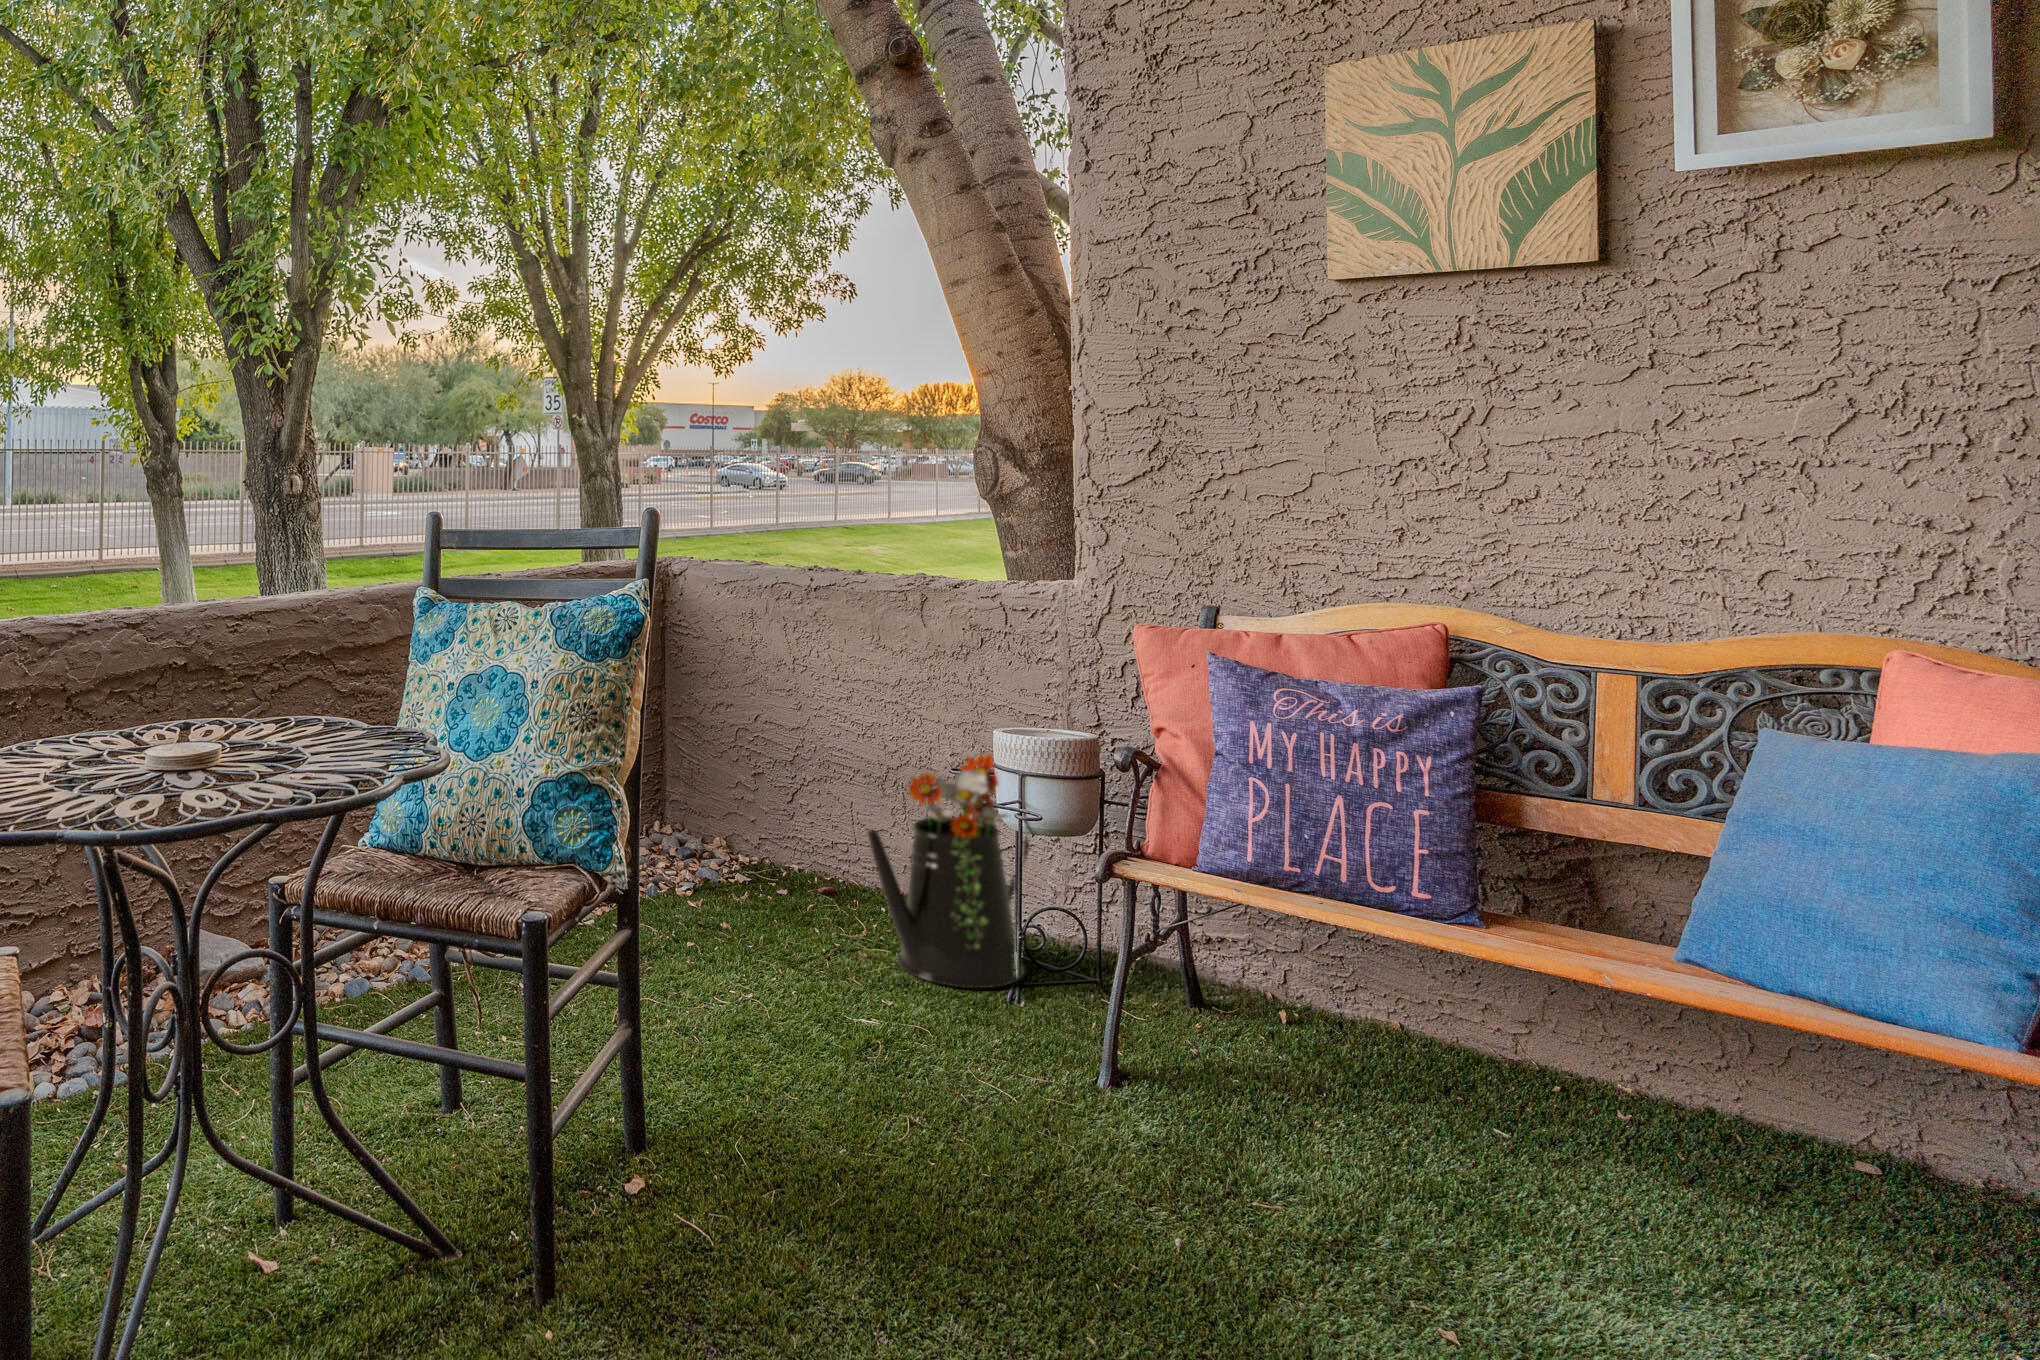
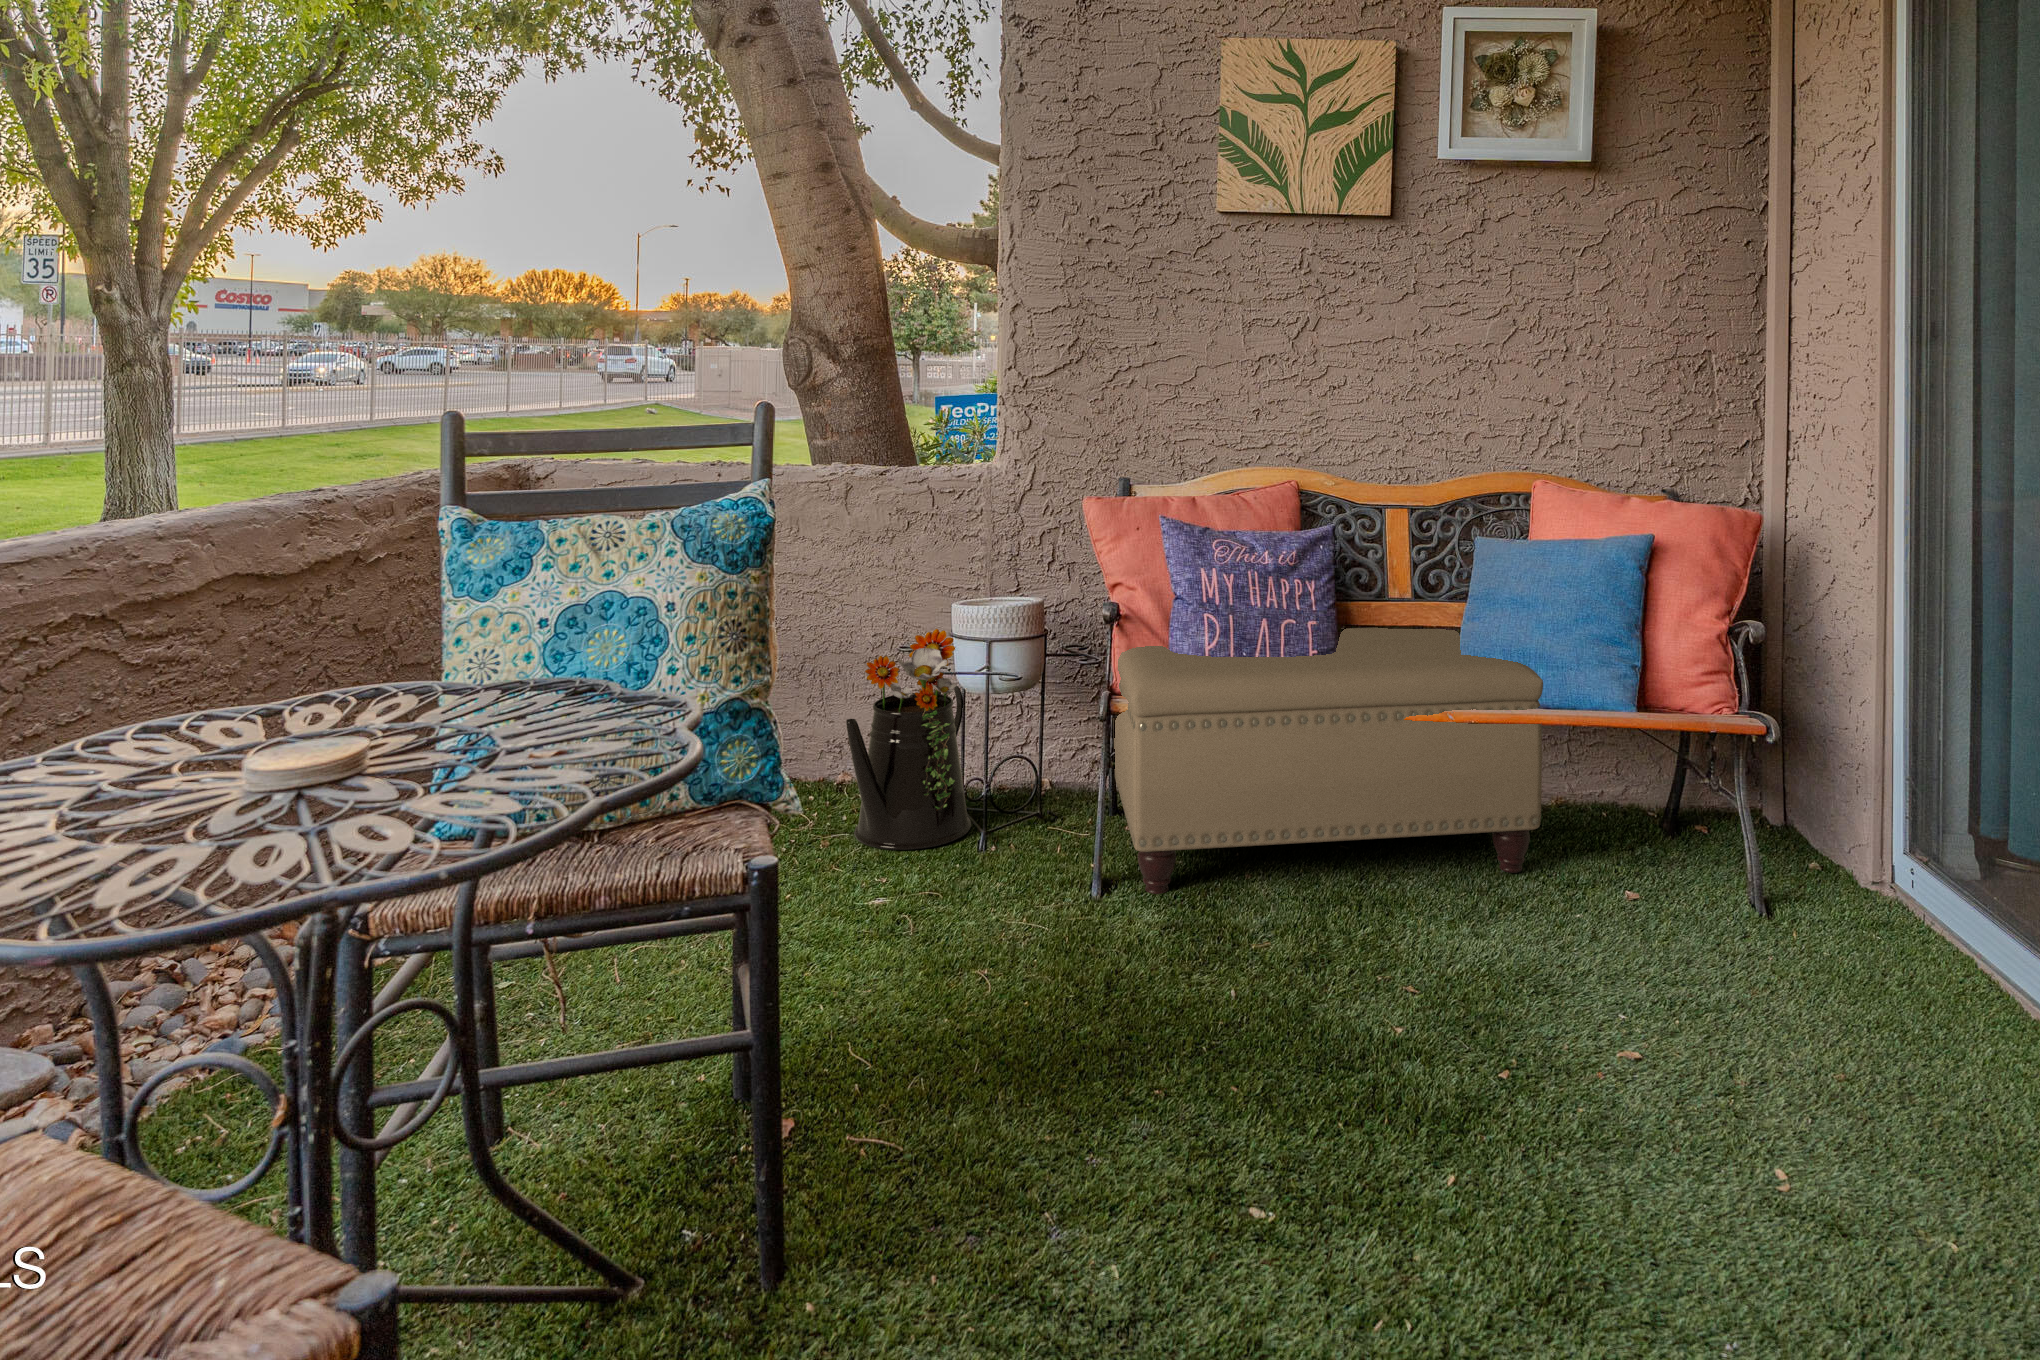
ottoman: none [1126,797,1836,1281] -> present [1114,628,1543,894]

